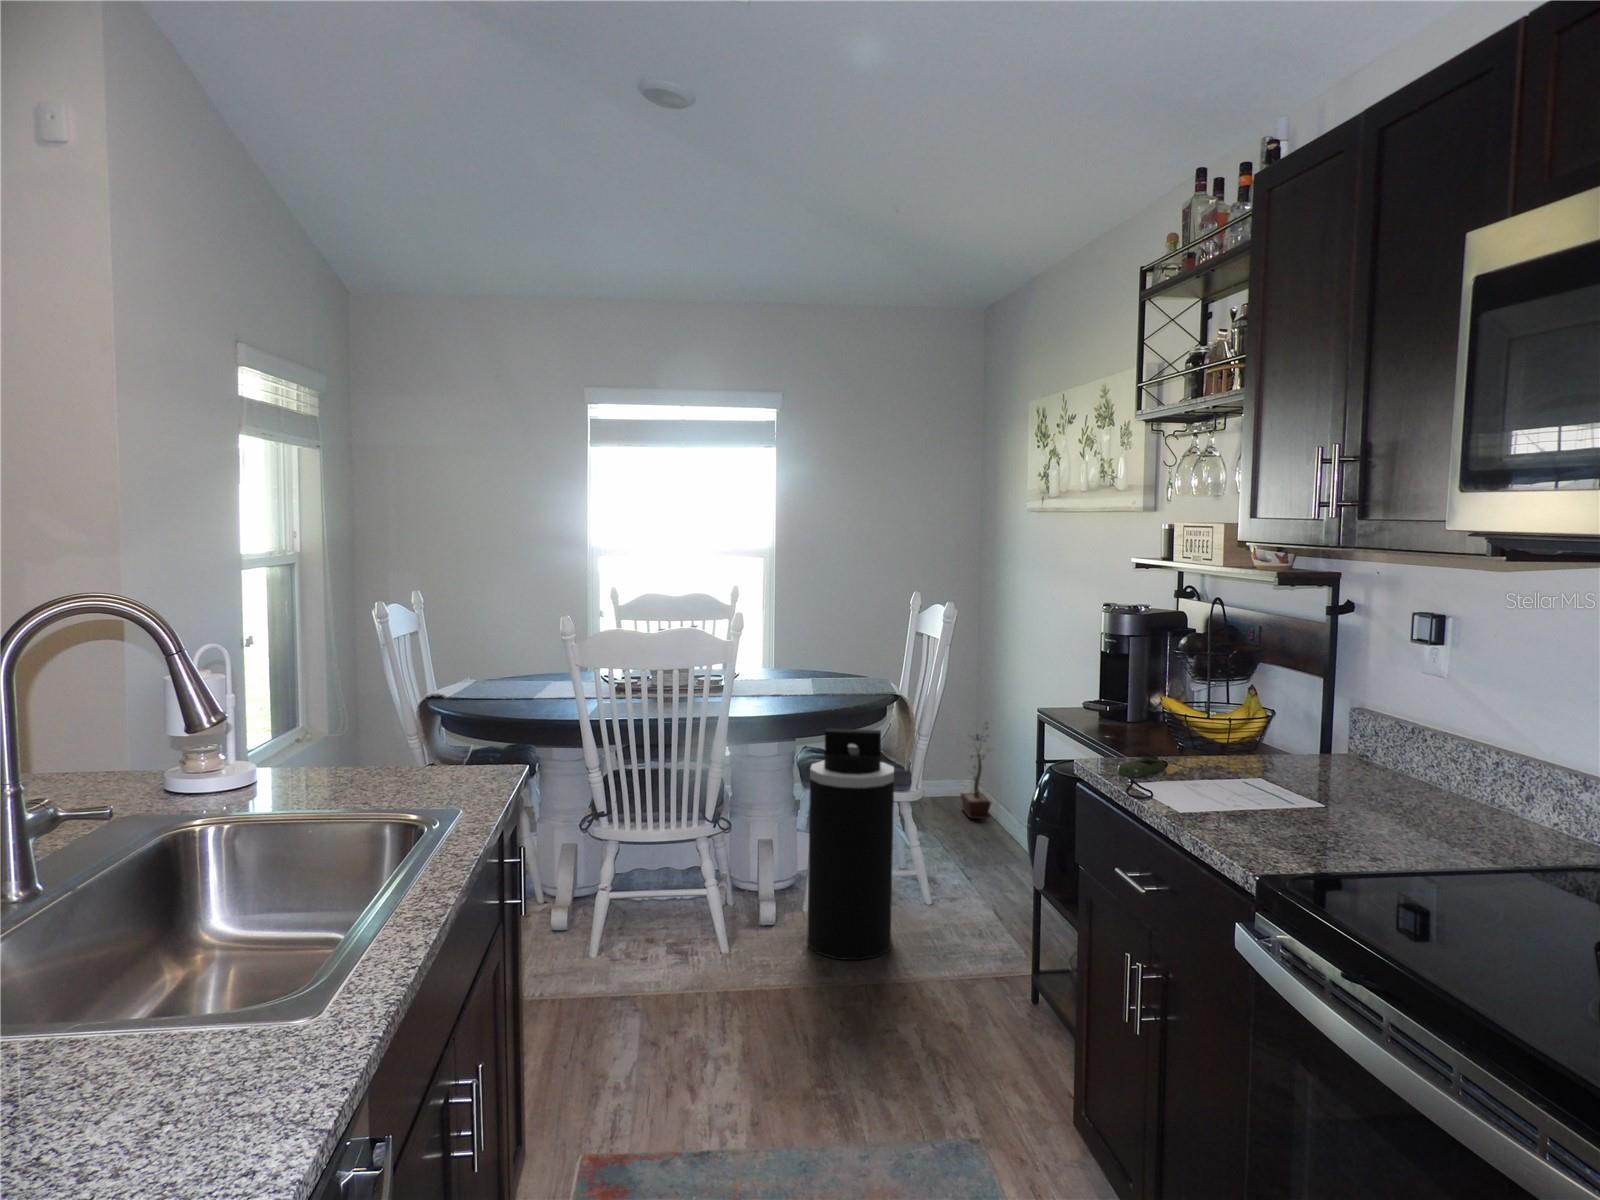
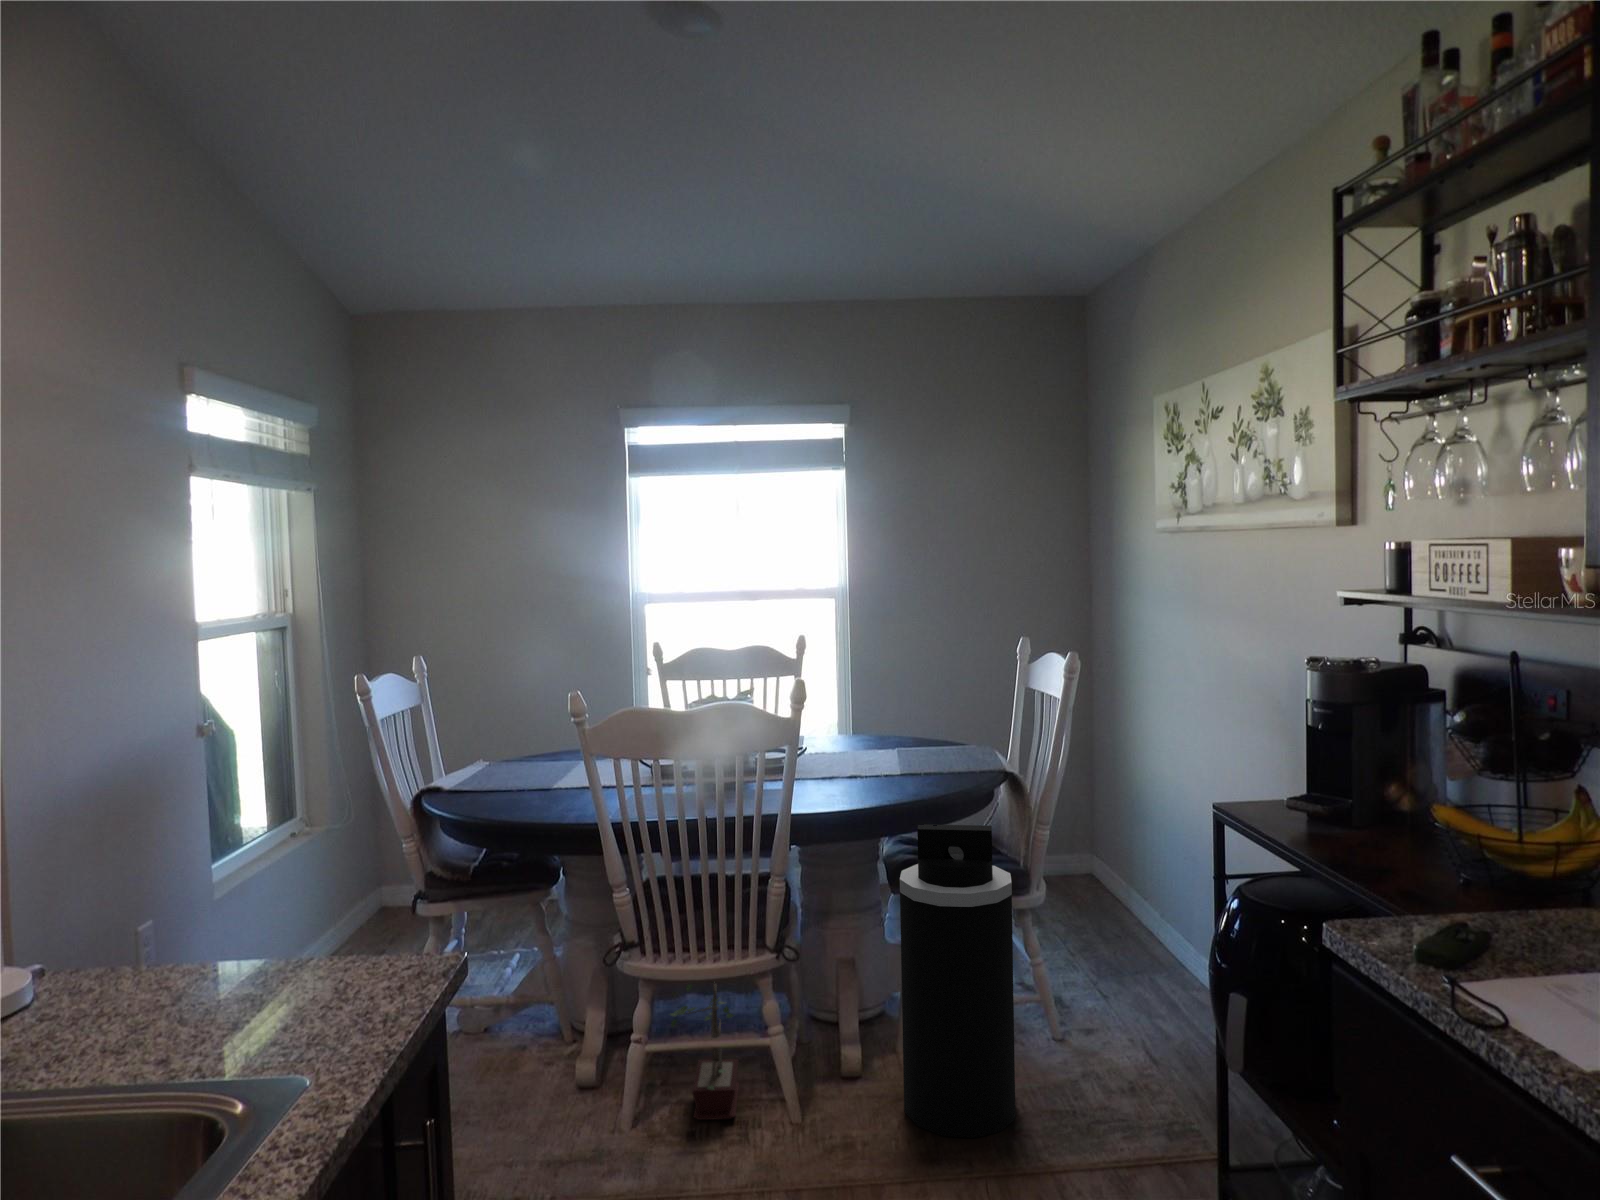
potted plant: present [961,721,991,819] -> present [670,981,739,1120]

